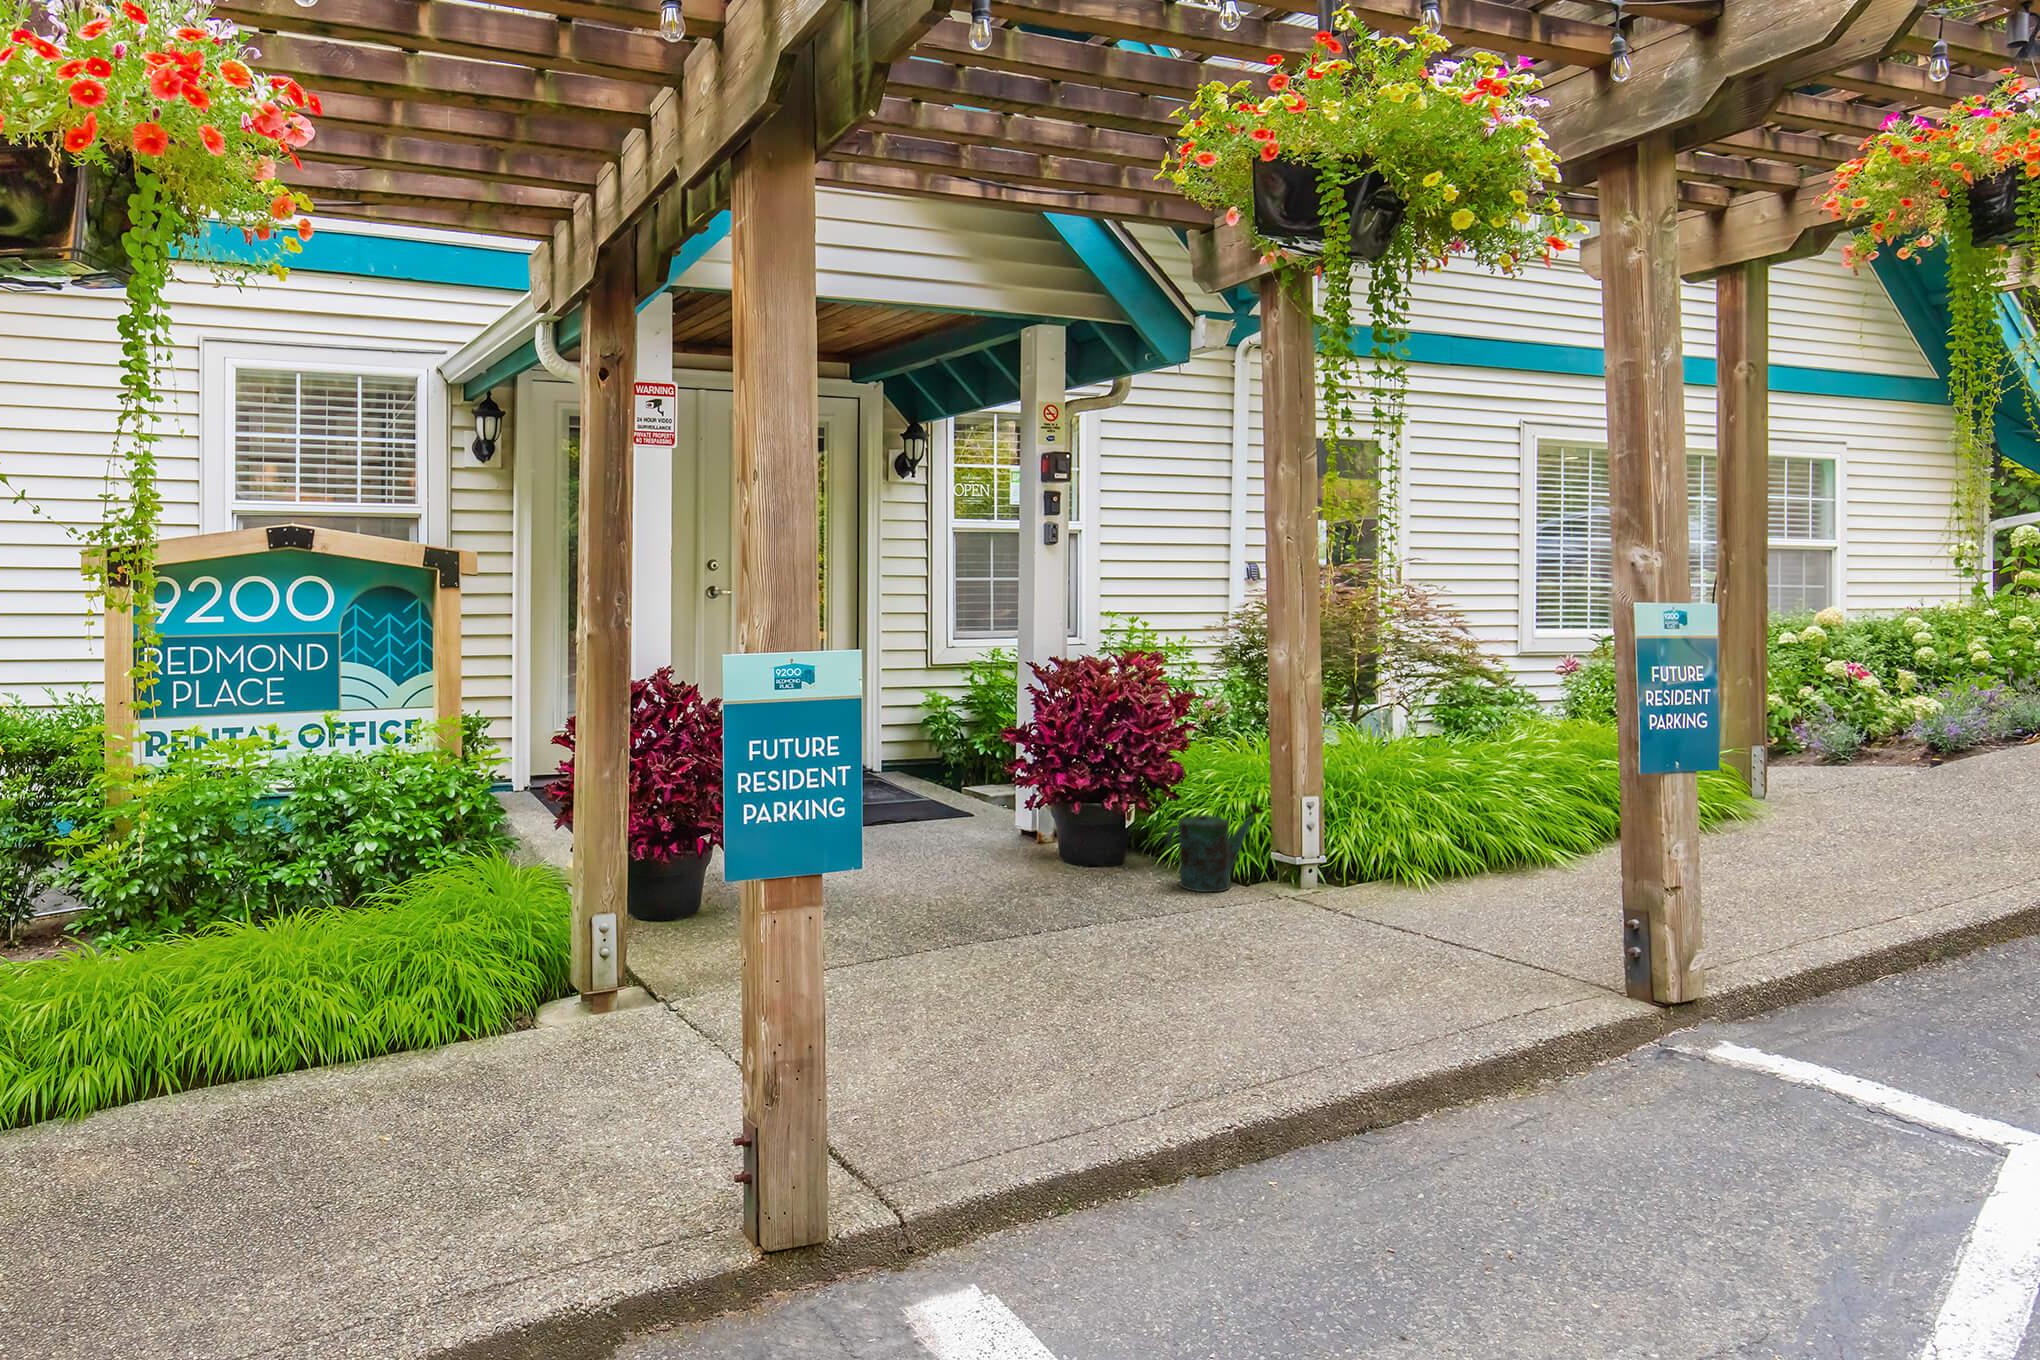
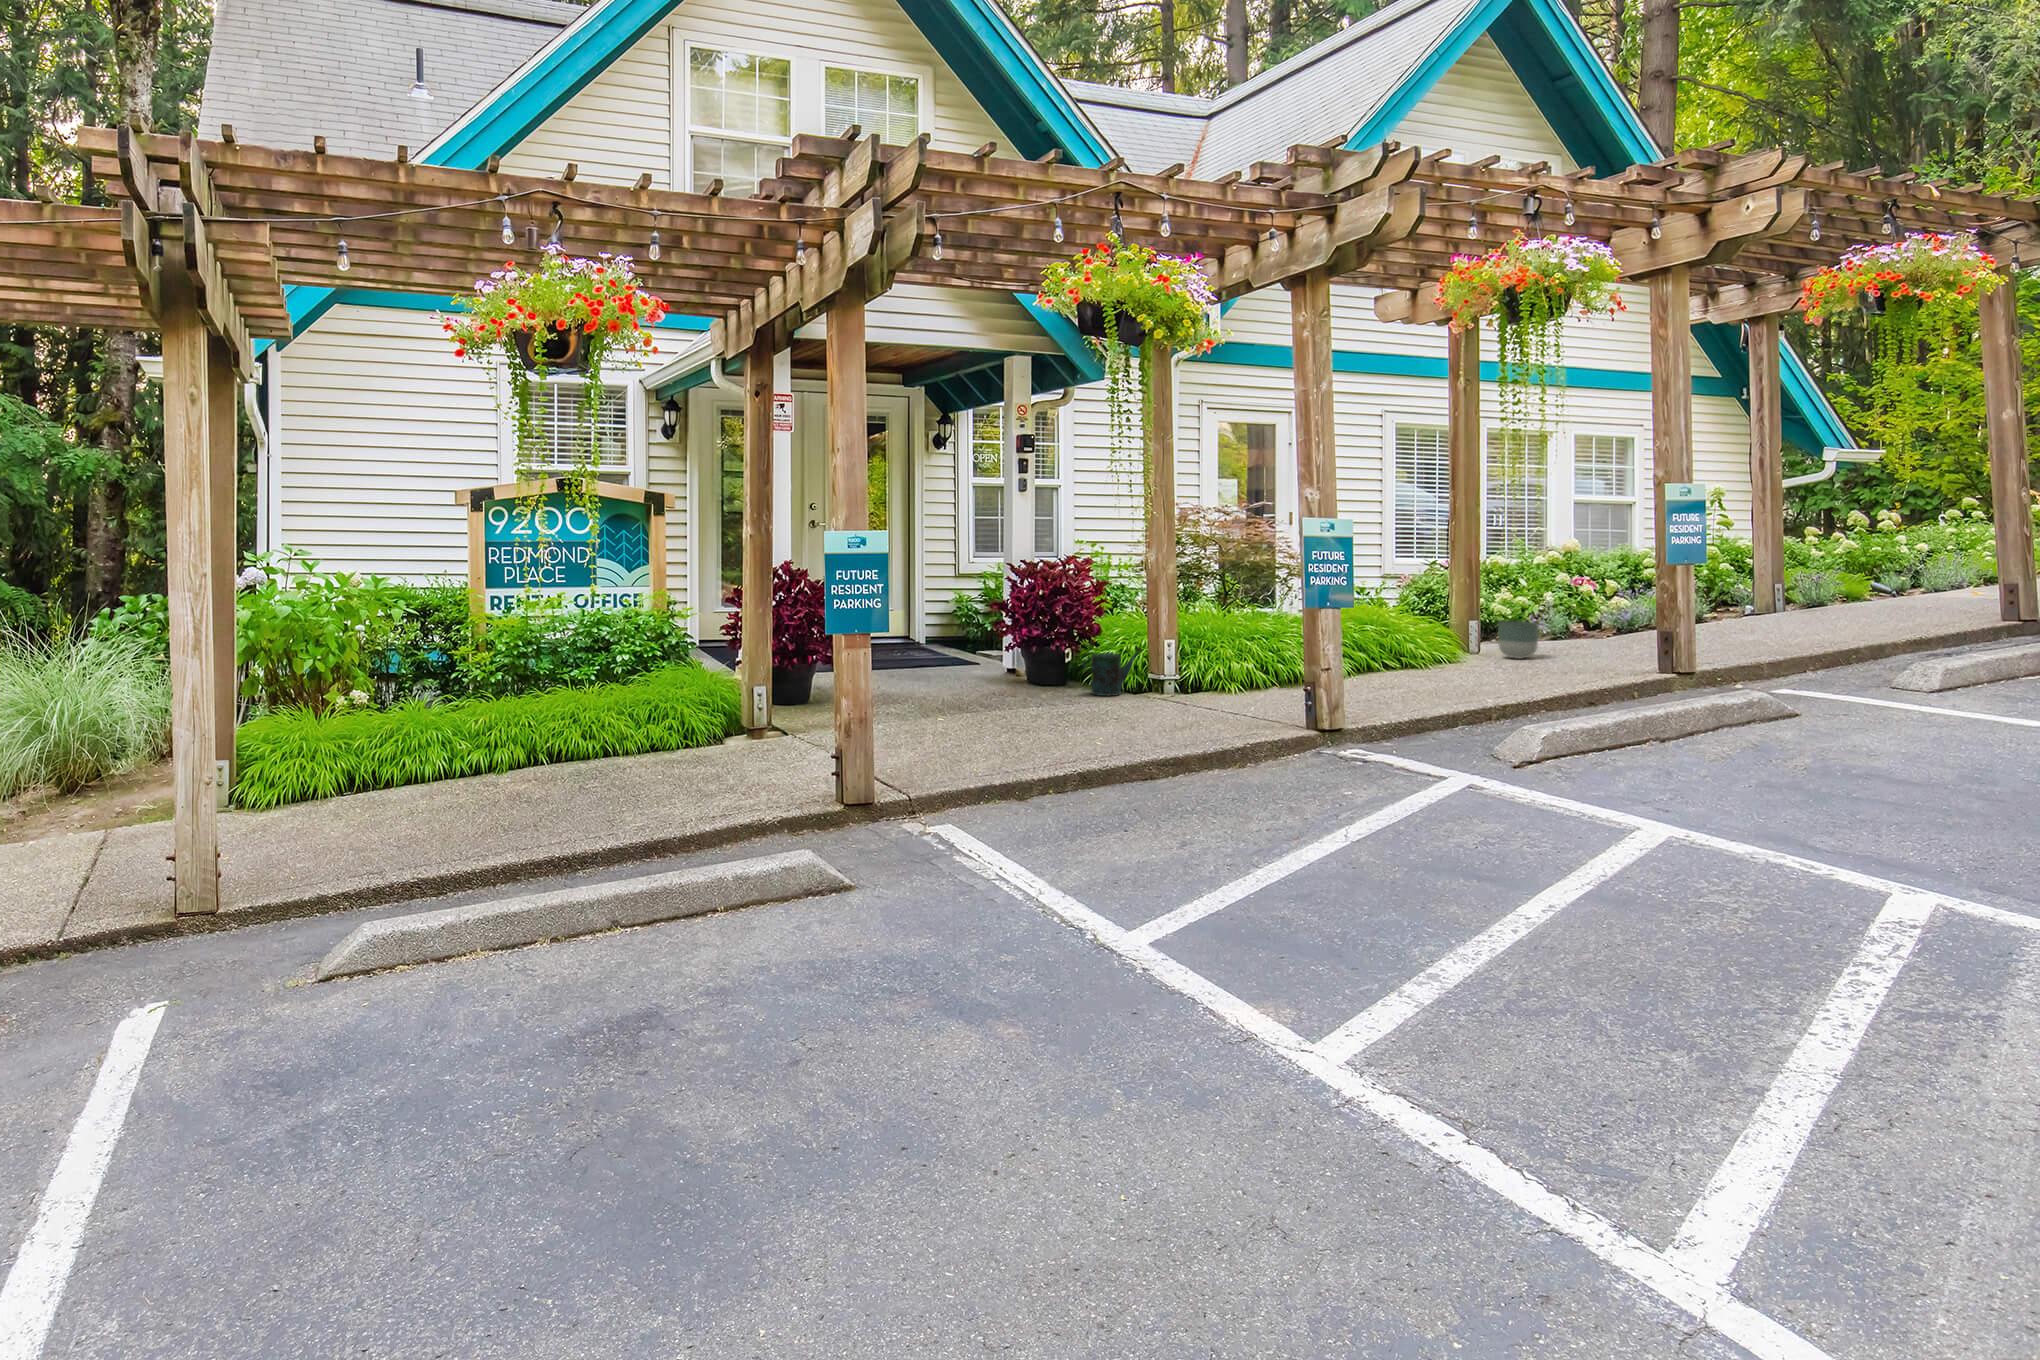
planter: none [1768,741,1833,801] -> present [1498,621,1538,659]

